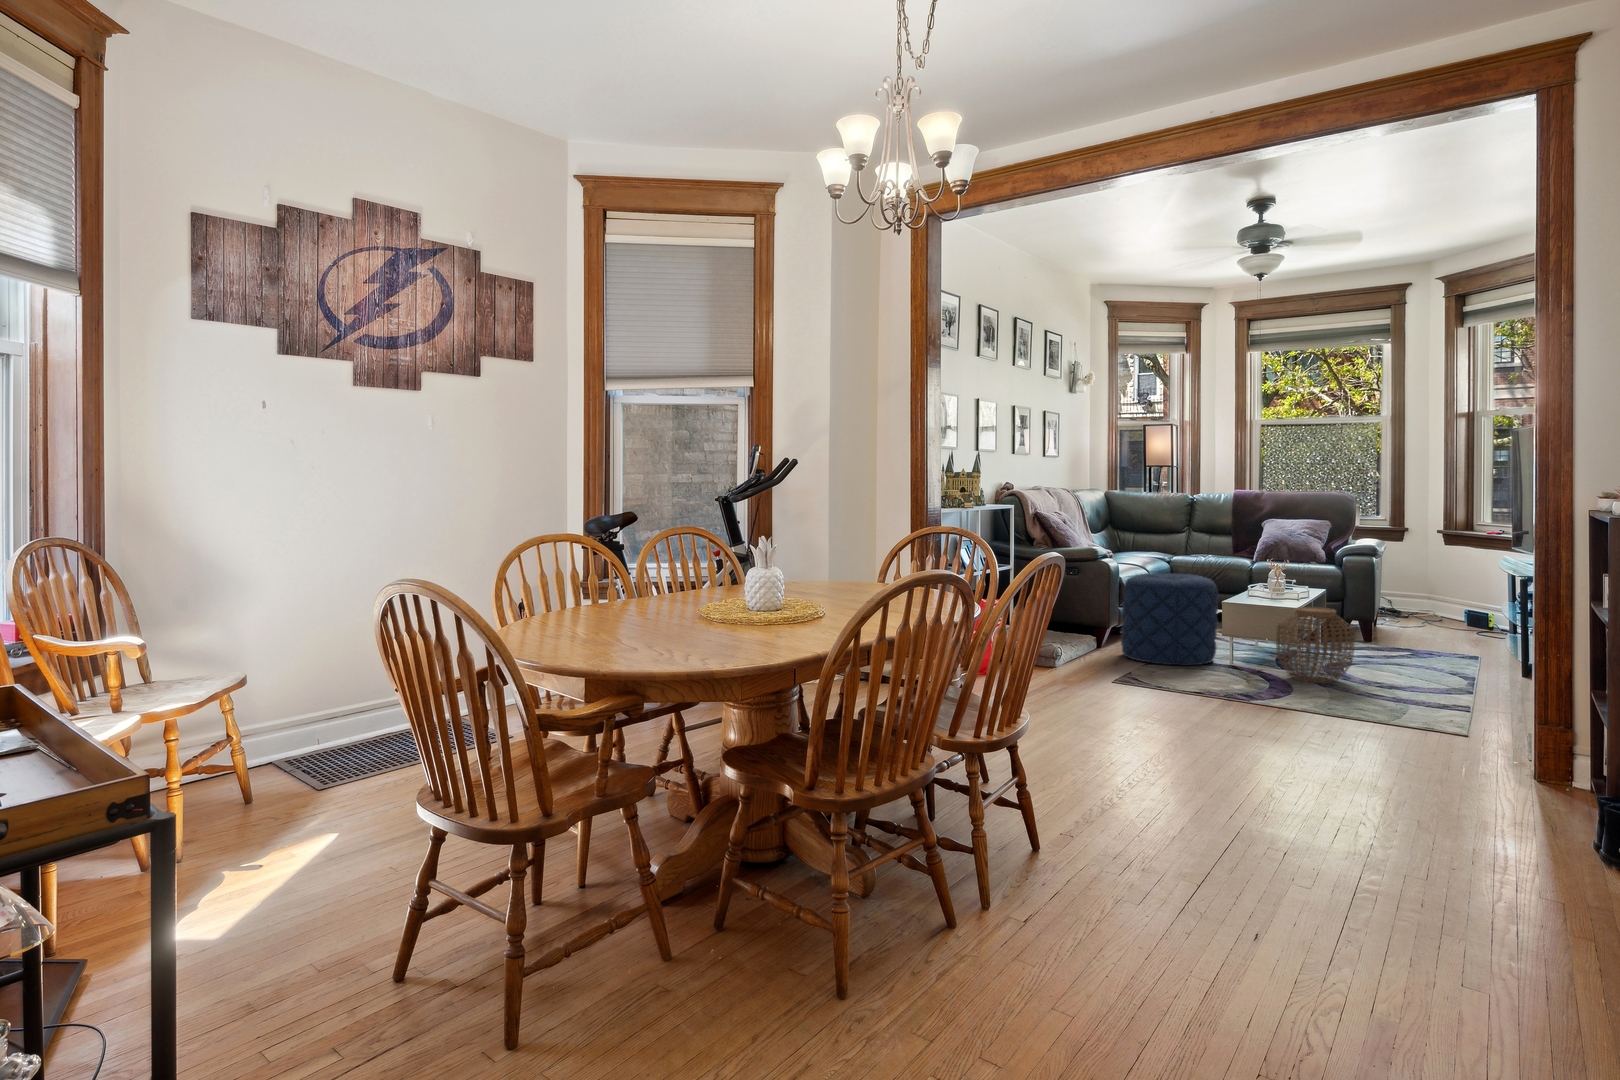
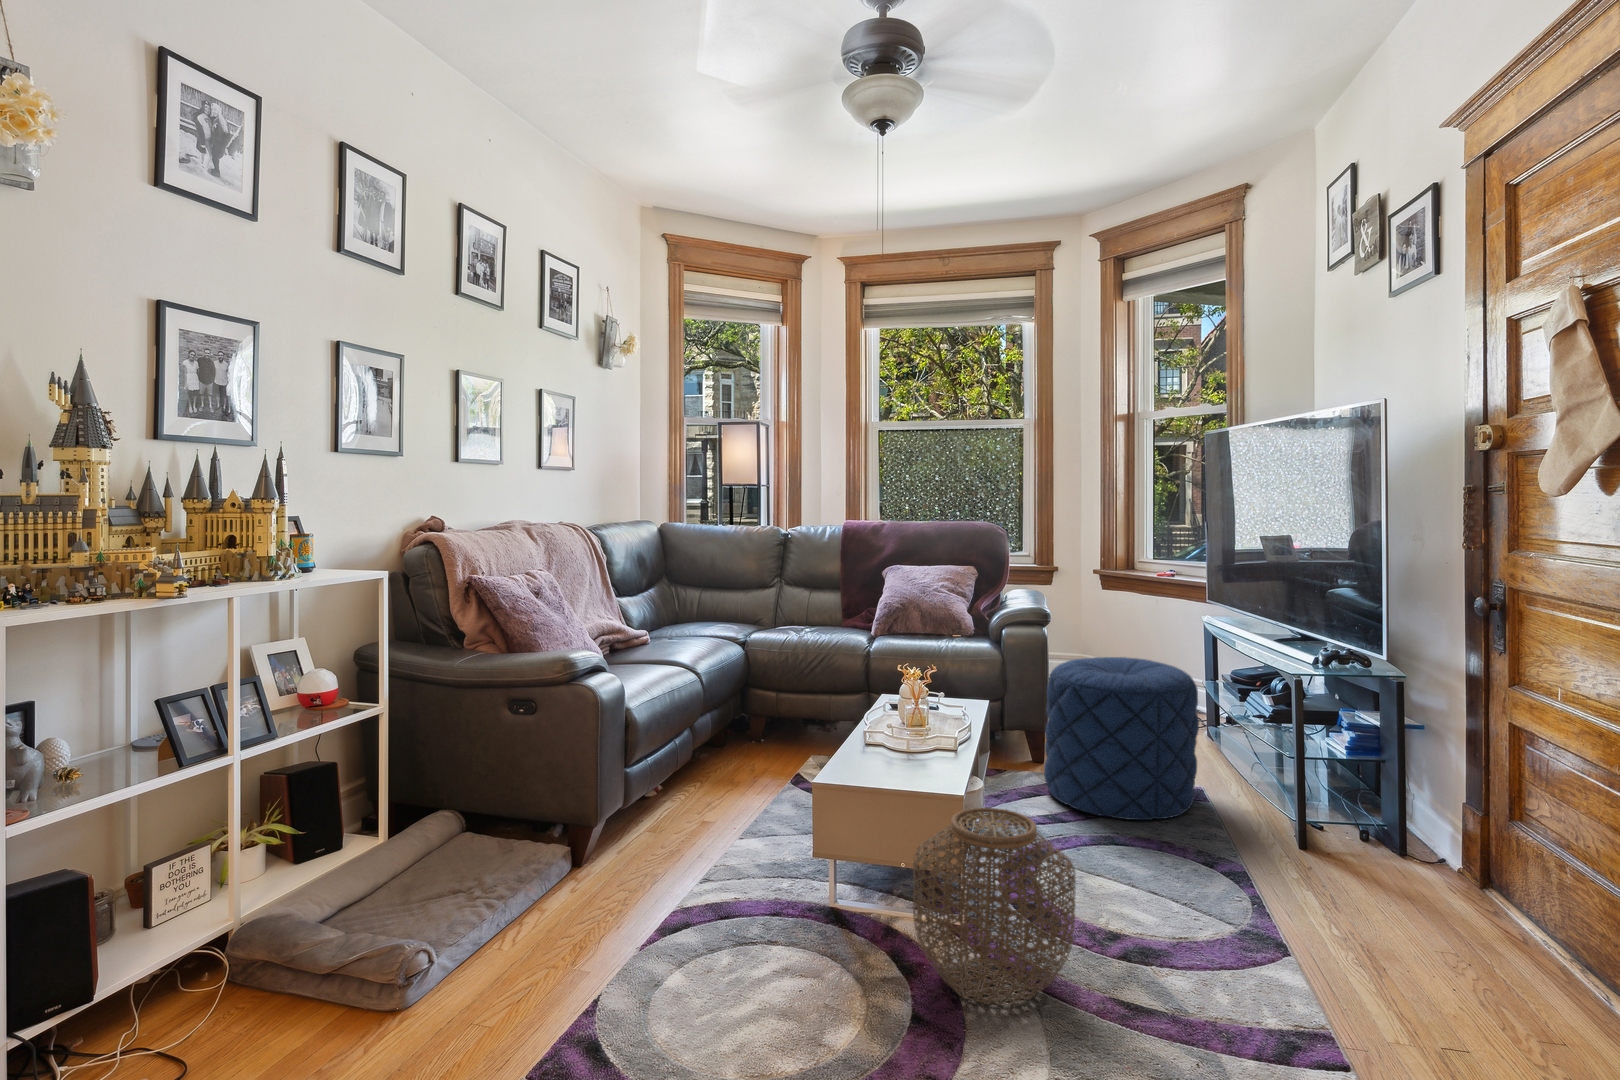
pouf: present [1121,574,1219,665] -> present [1044,657,1199,820]

